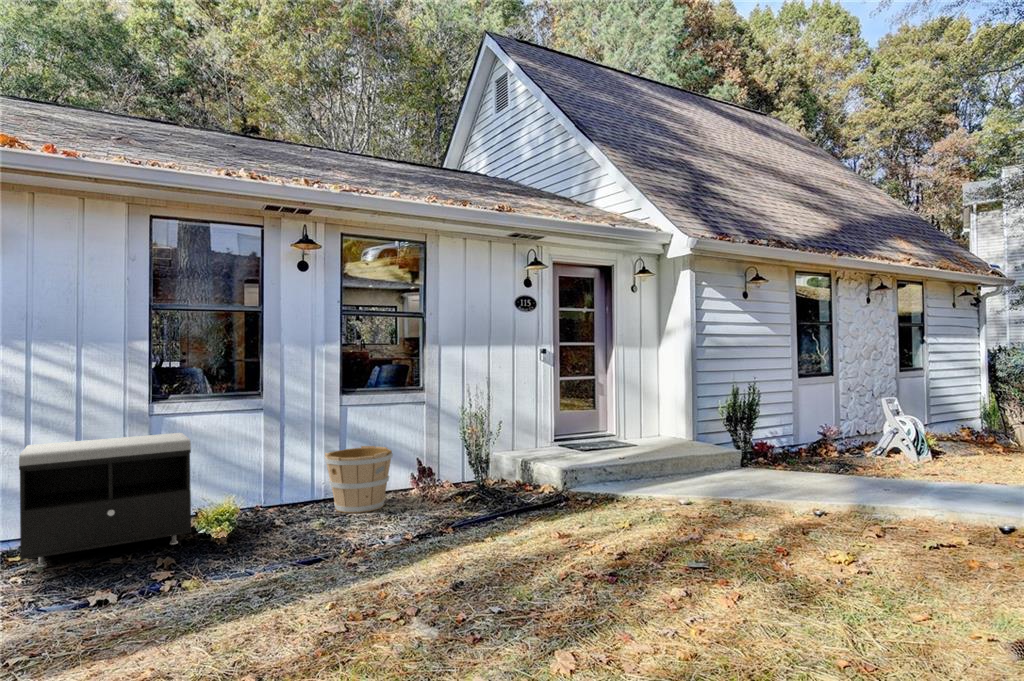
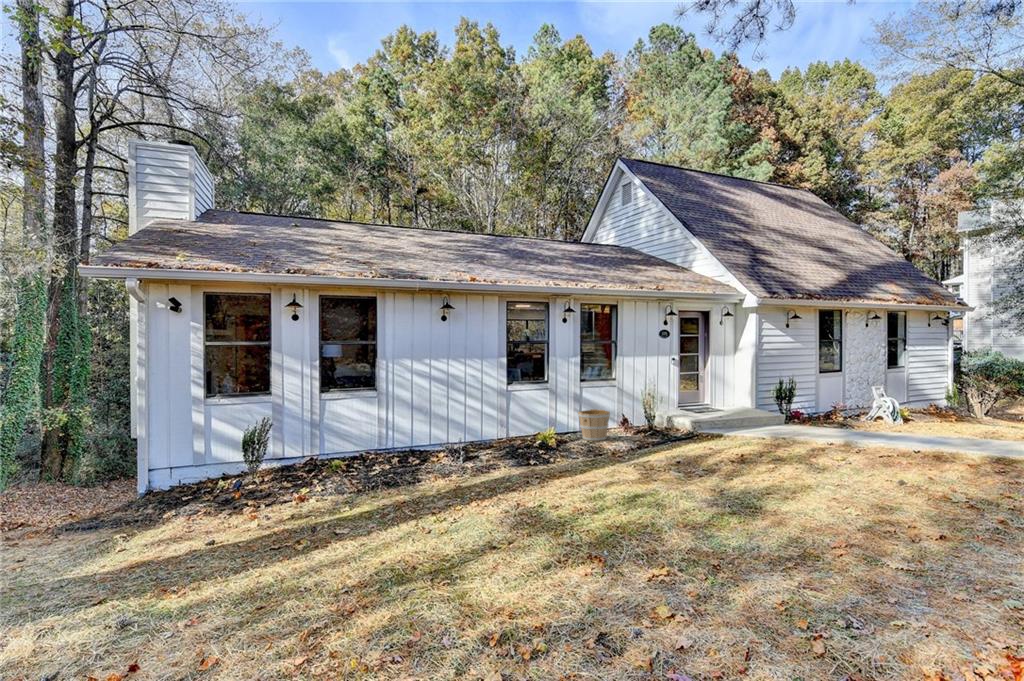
storage bench: present [19,433,191,567] -> none [468,401,538,456]

